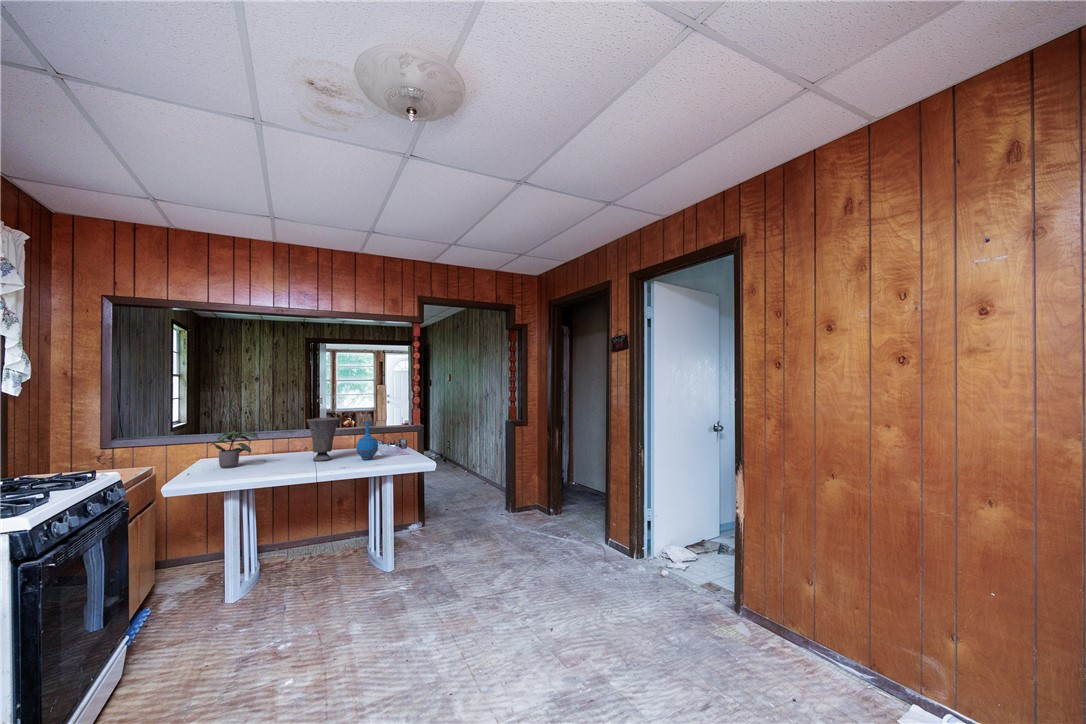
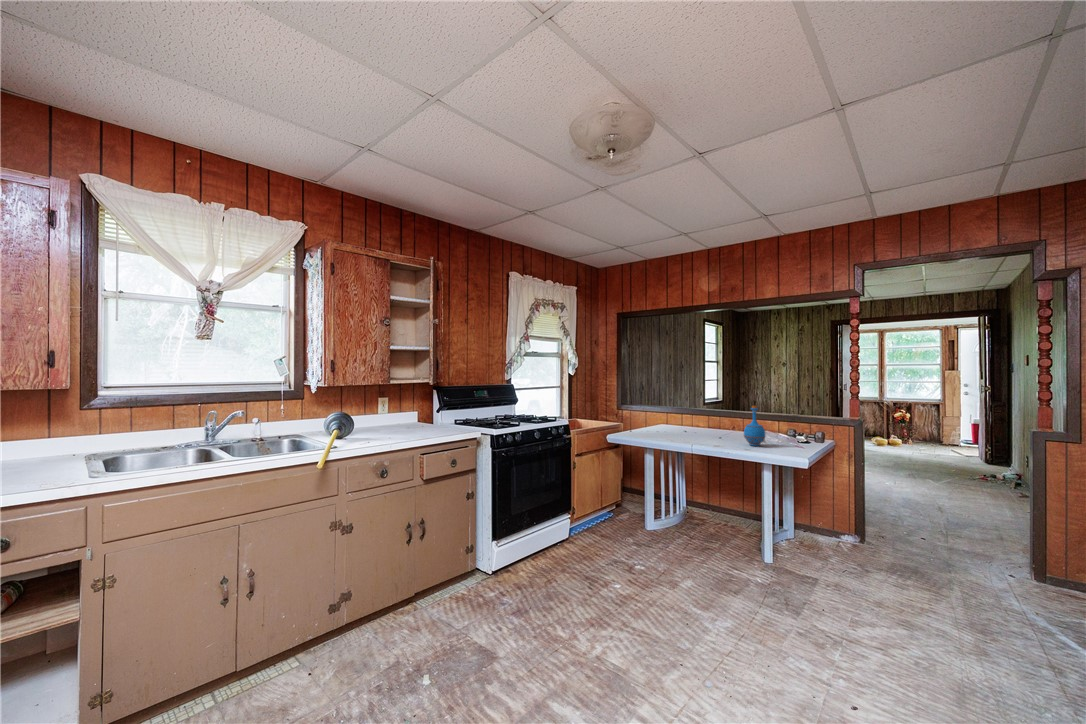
vase: present [307,418,339,461] -> none [708,402,737,440]
potted plant: present [210,430,258,468] -> none [650,405,678,433]

